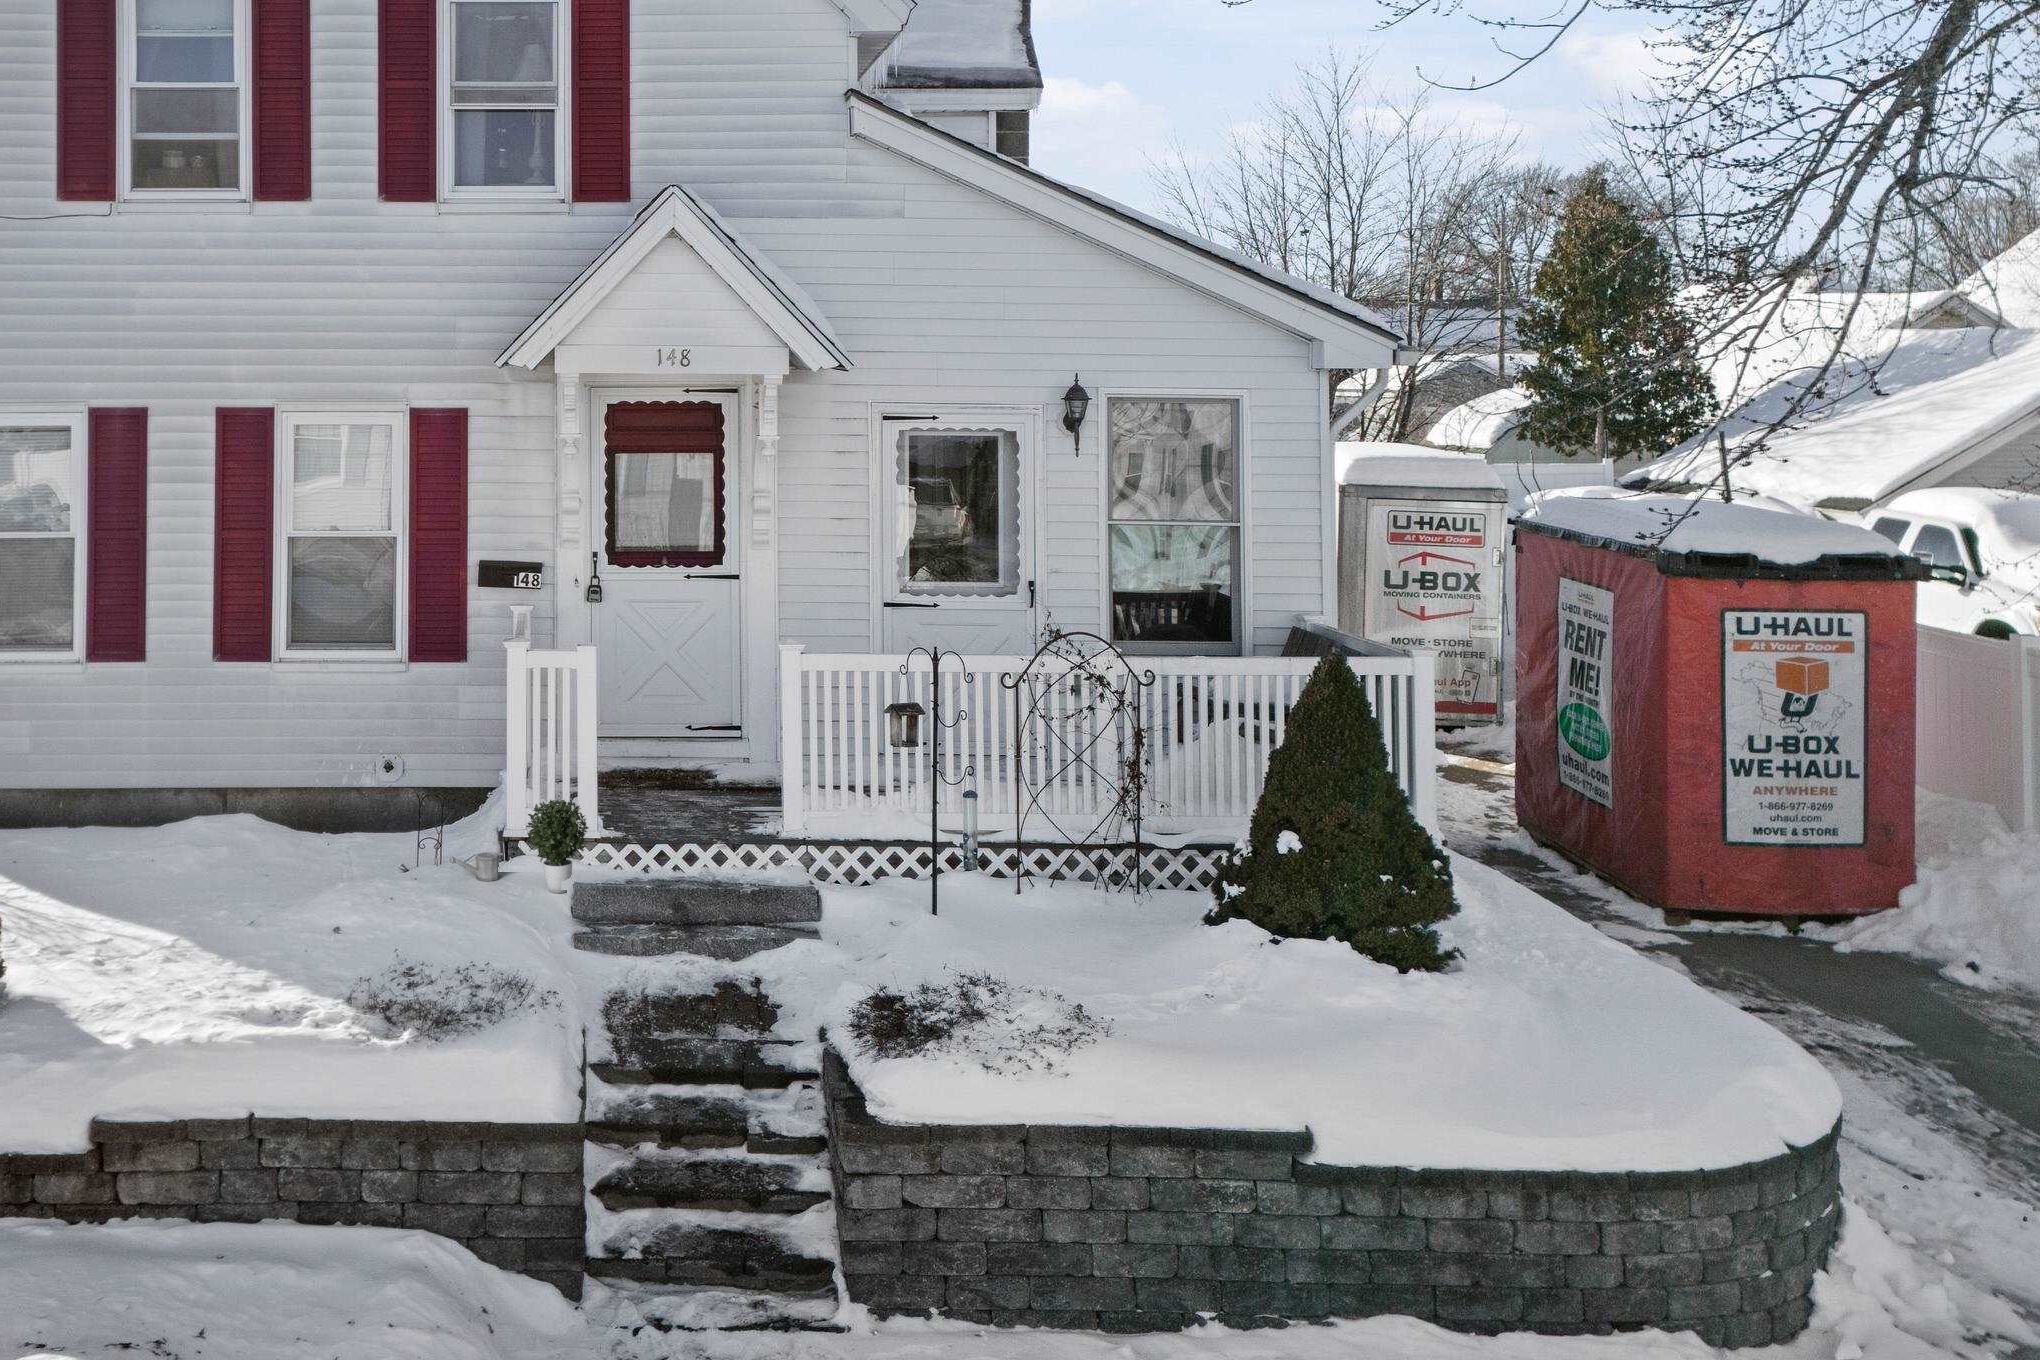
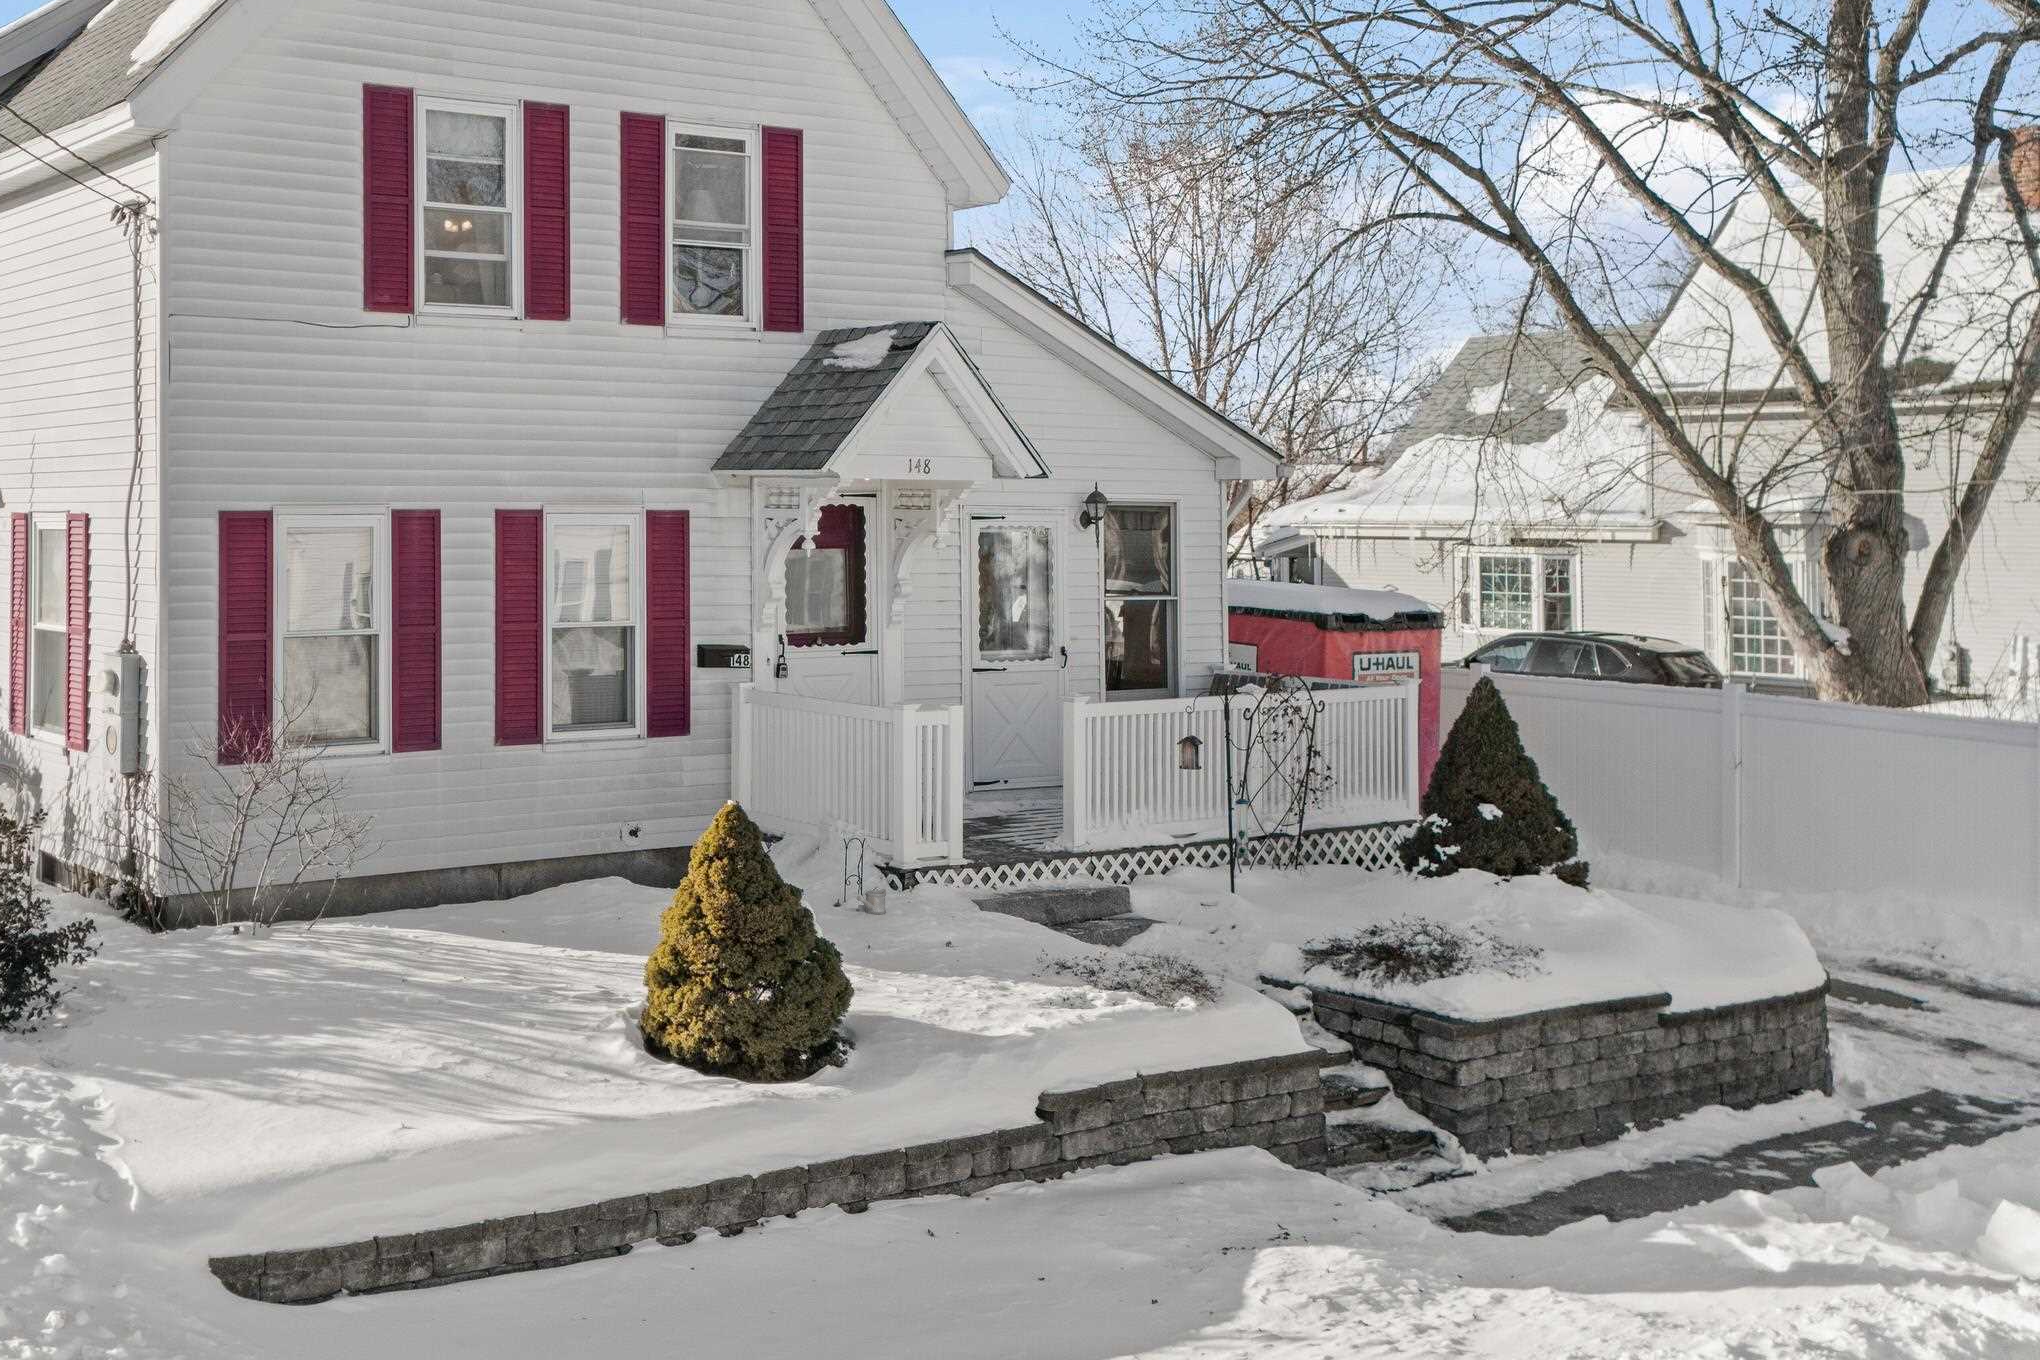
potted plant: present [527,800,589,893] -> none [918,838,974,917]

